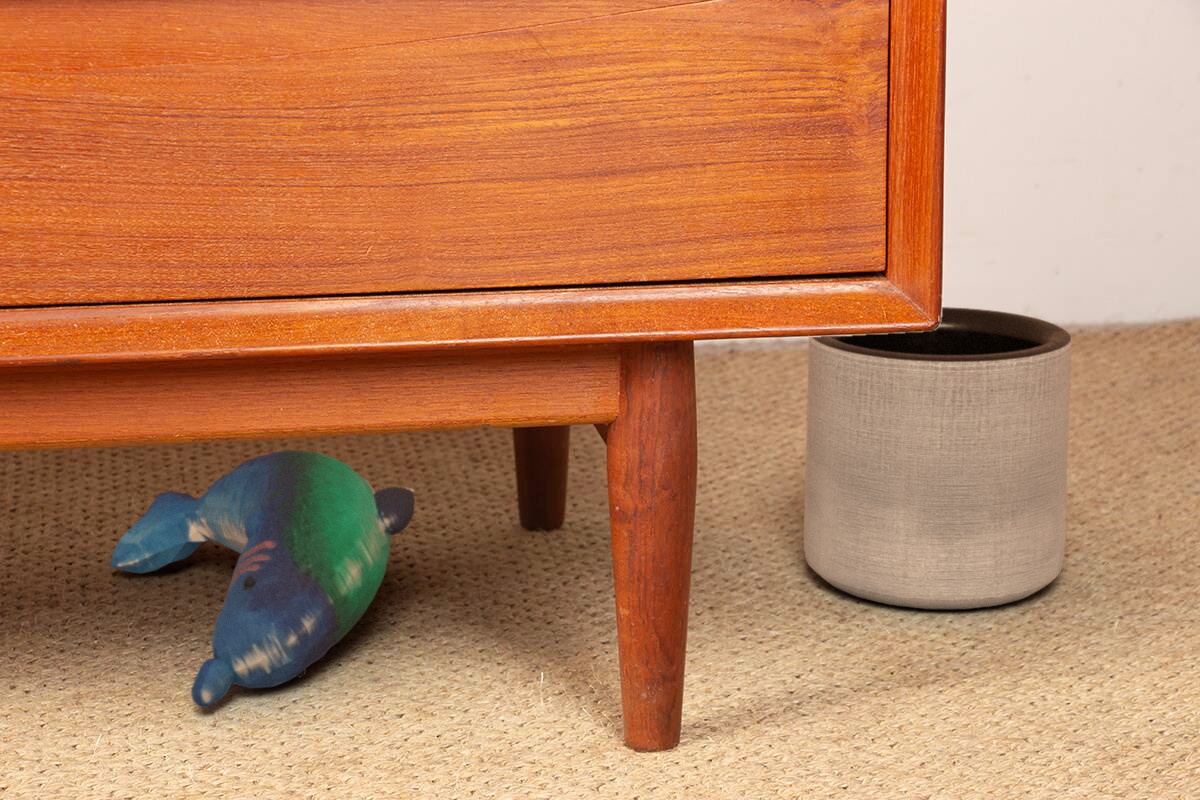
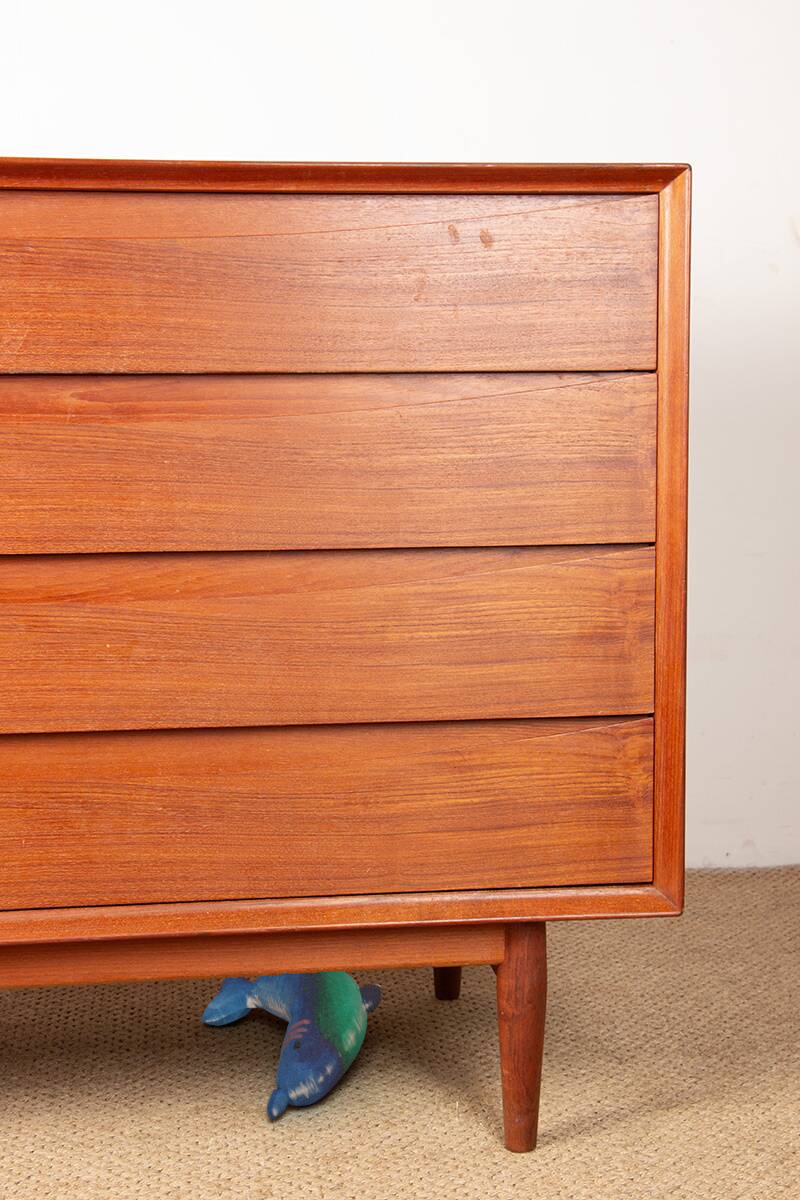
planter: present [804,307,1072,609] -> none [596,875,746,1058]

